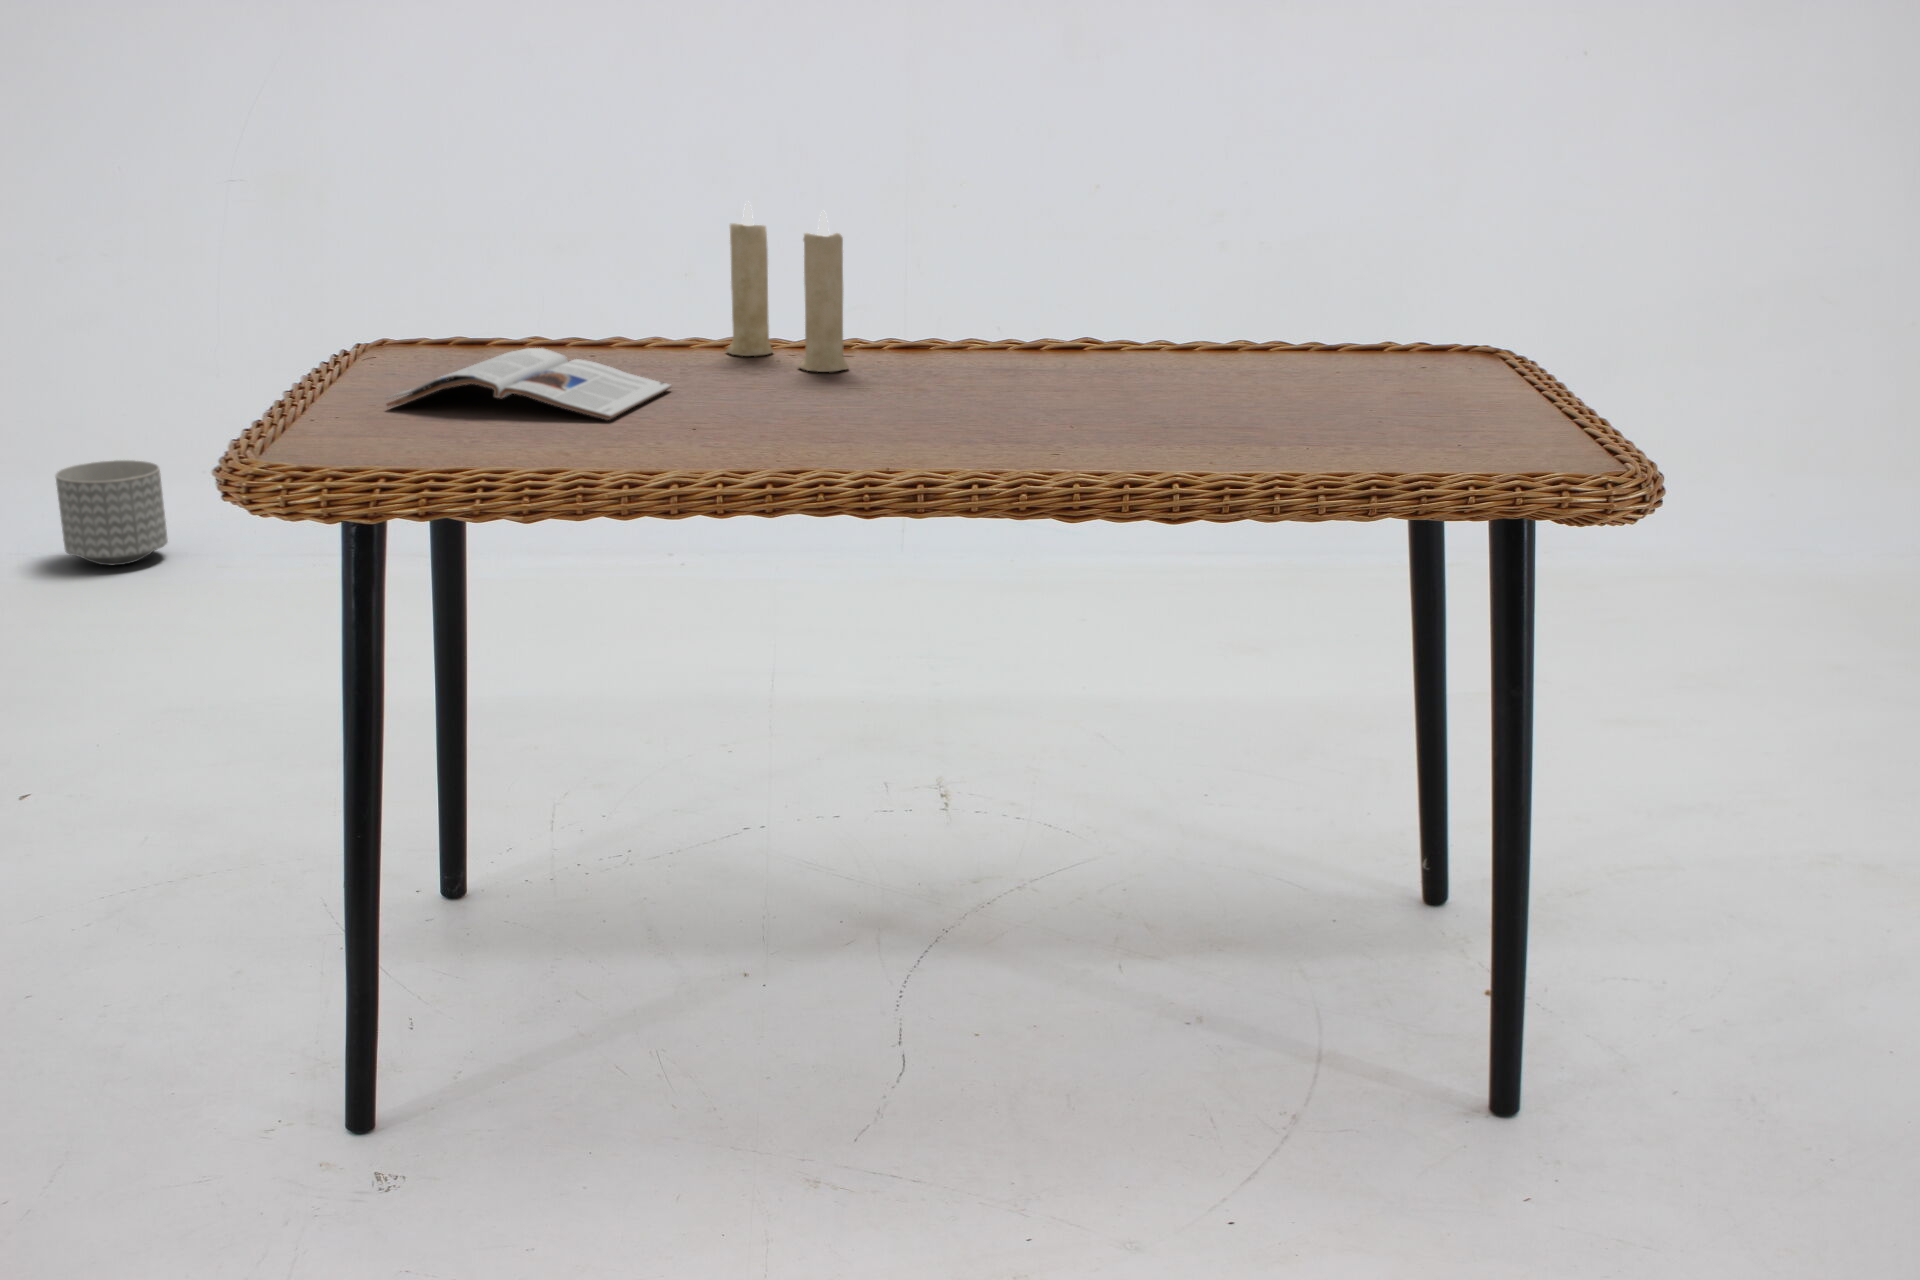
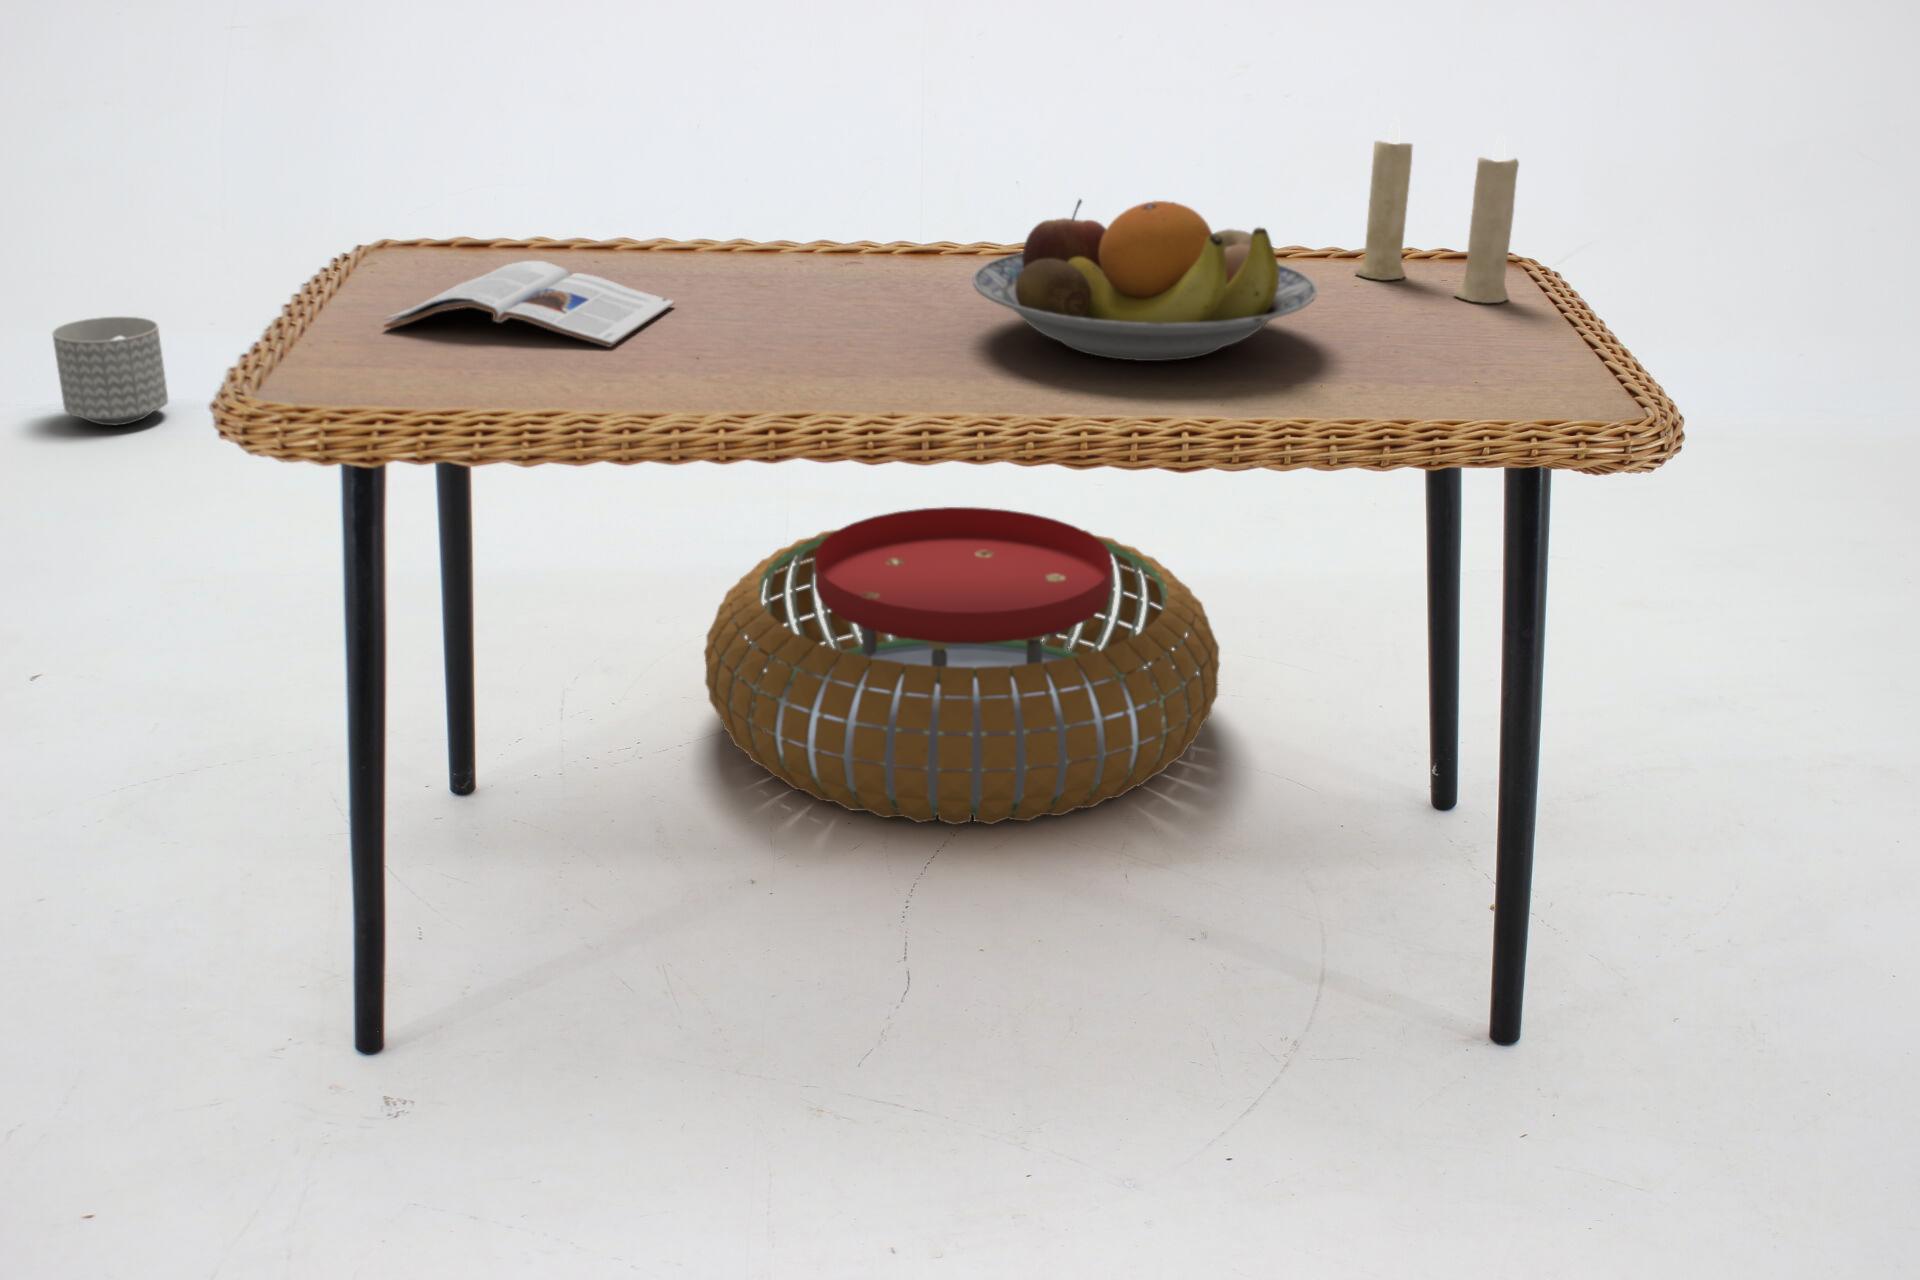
candle: present [726,202,849,372] -> present [1356,119,1519,303]
fruit bowl: none [964,274,1300,428] -> present [973,200,1317,361]
pouf: none [698,613,1211,917] -> present [704,507,1220,825]

